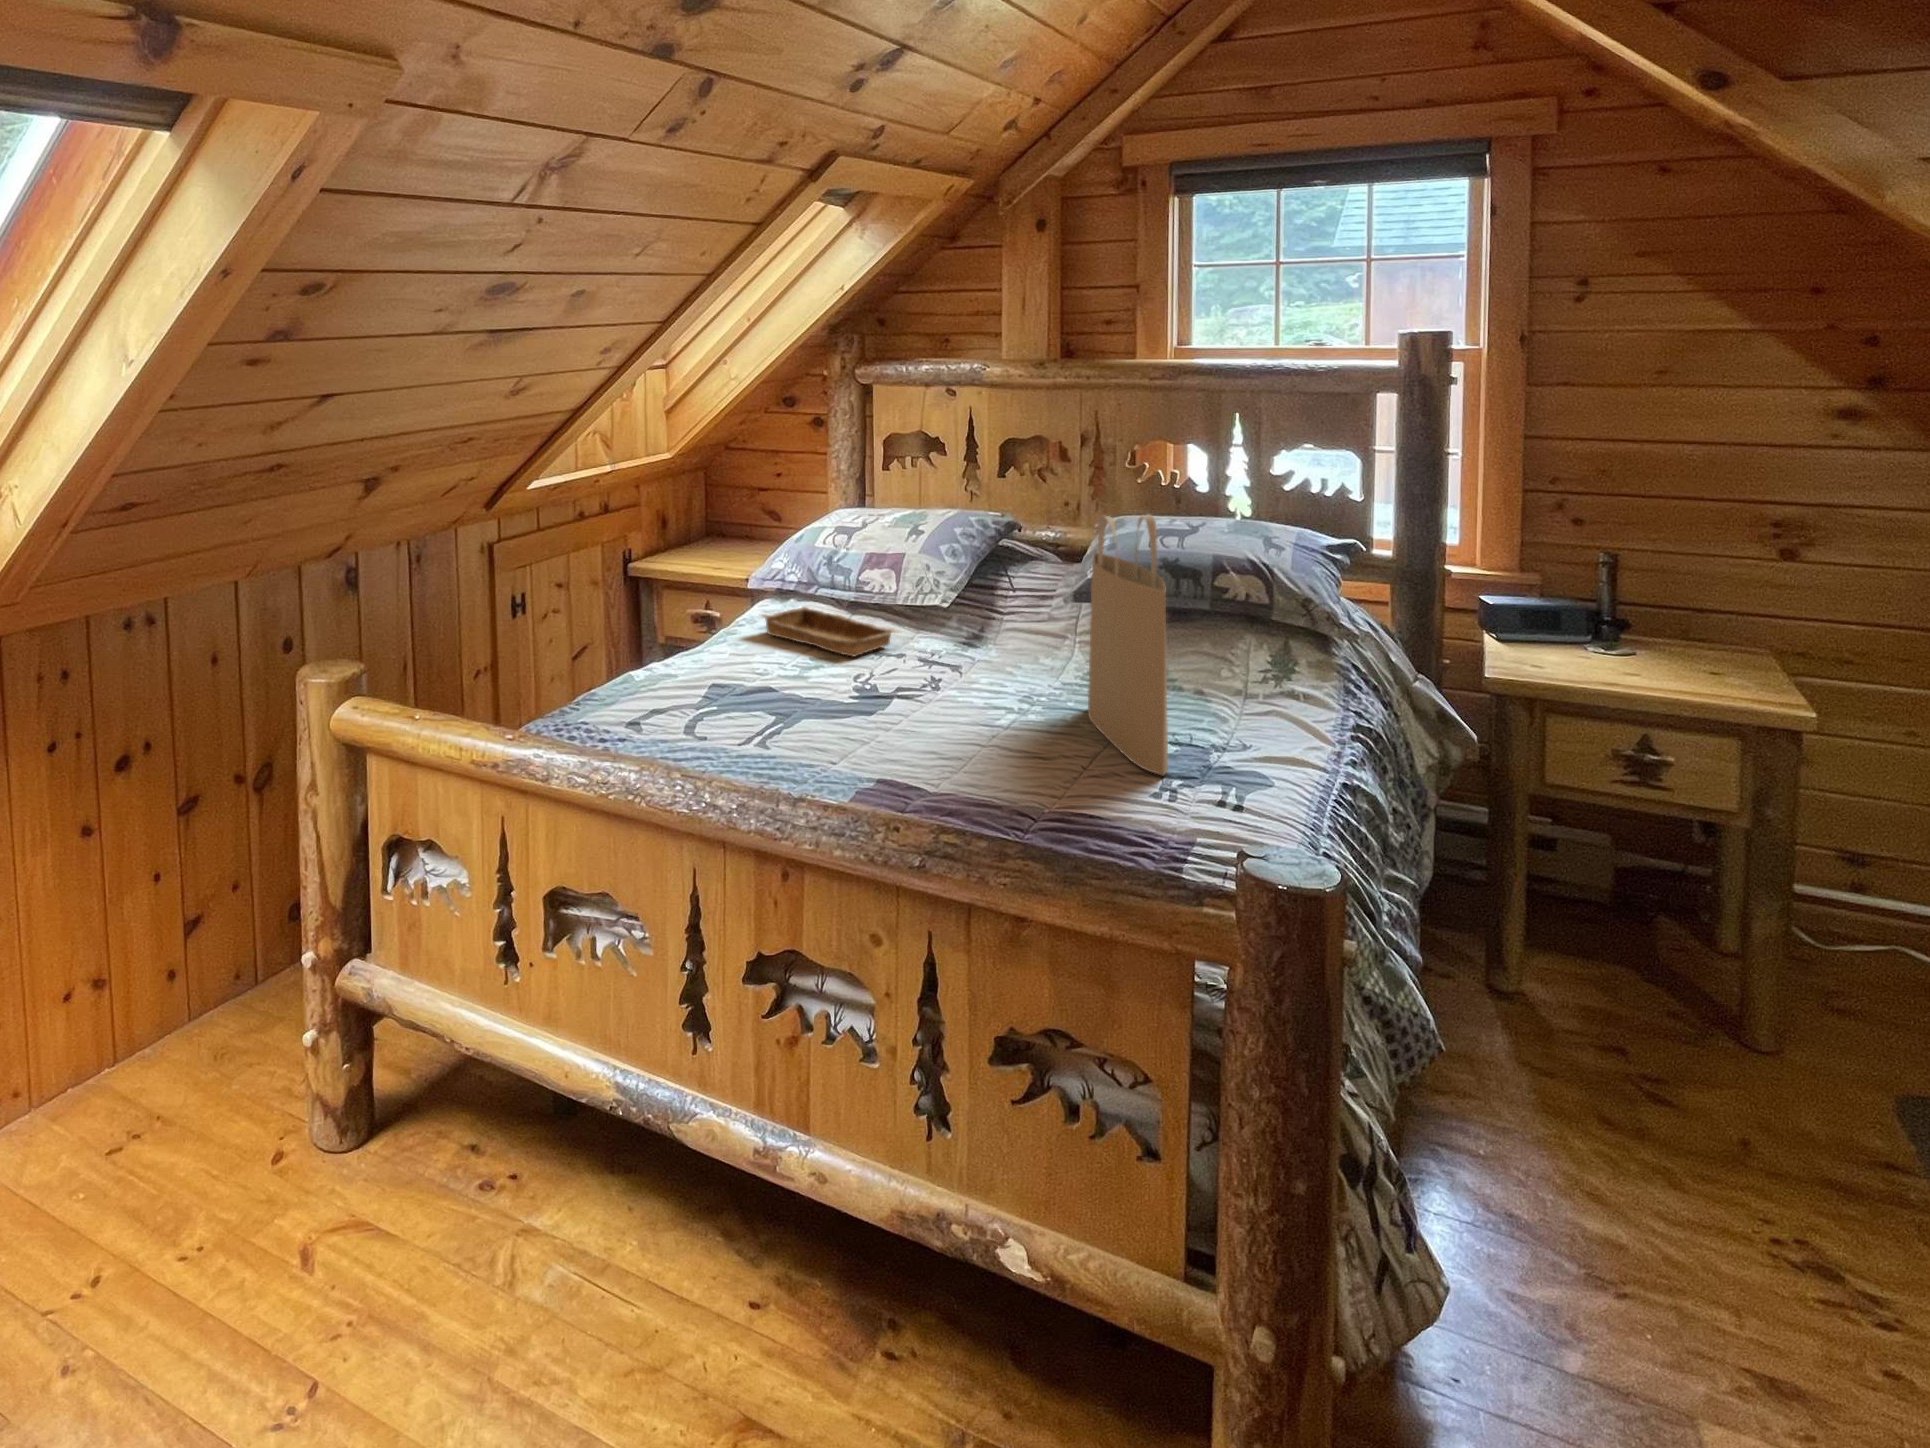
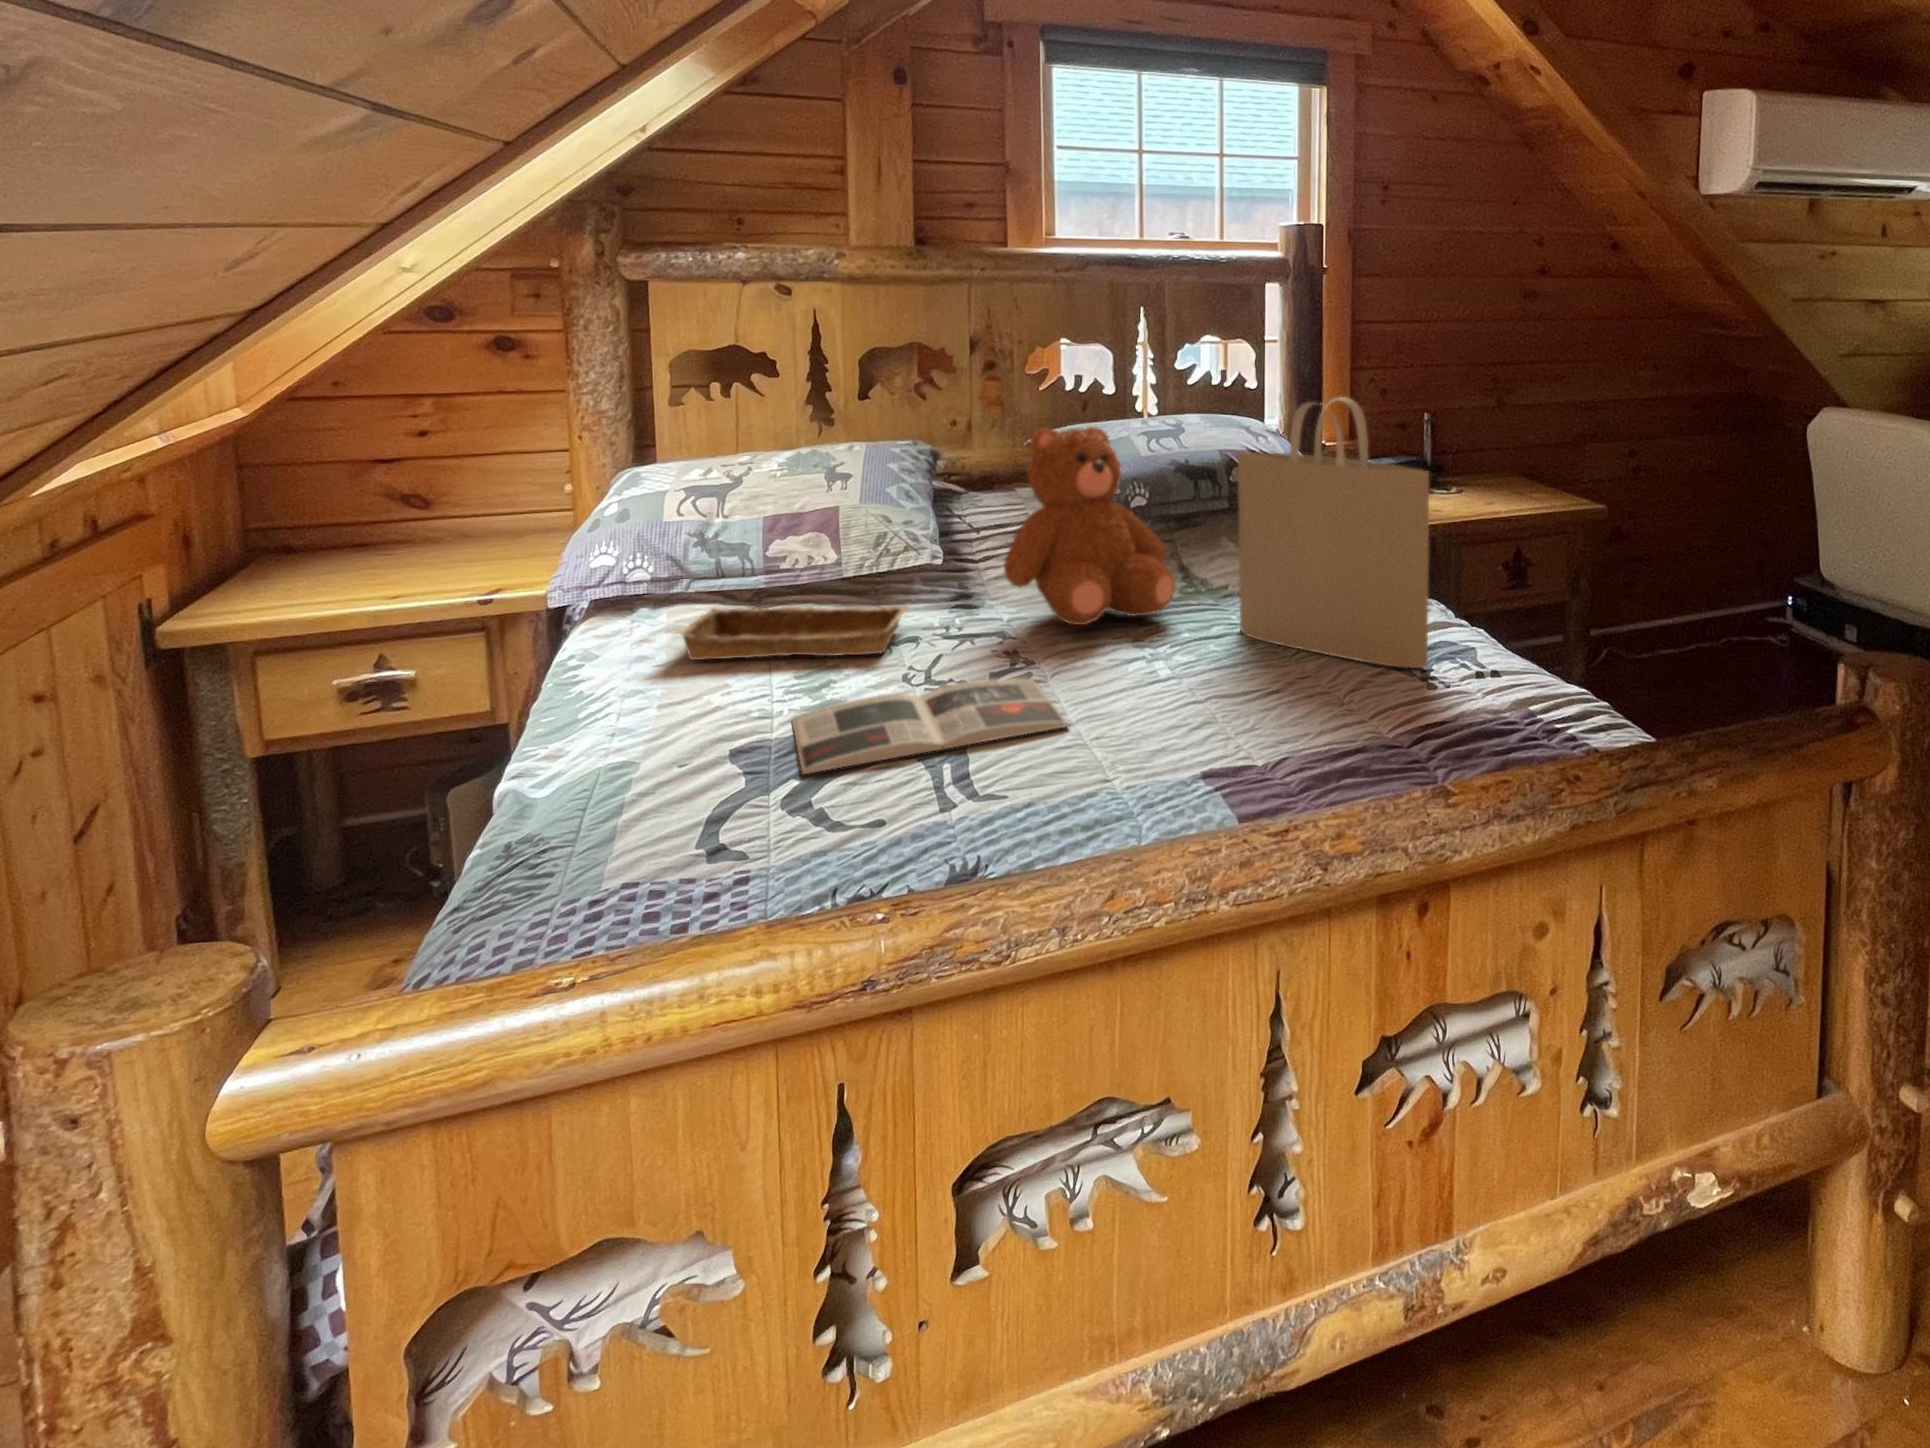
teddy bear: none [940,512,1089,680] -> present [1004,427,1175,625]
magazine: none [708,676,898,727] -> present [792,678,1069,774]

